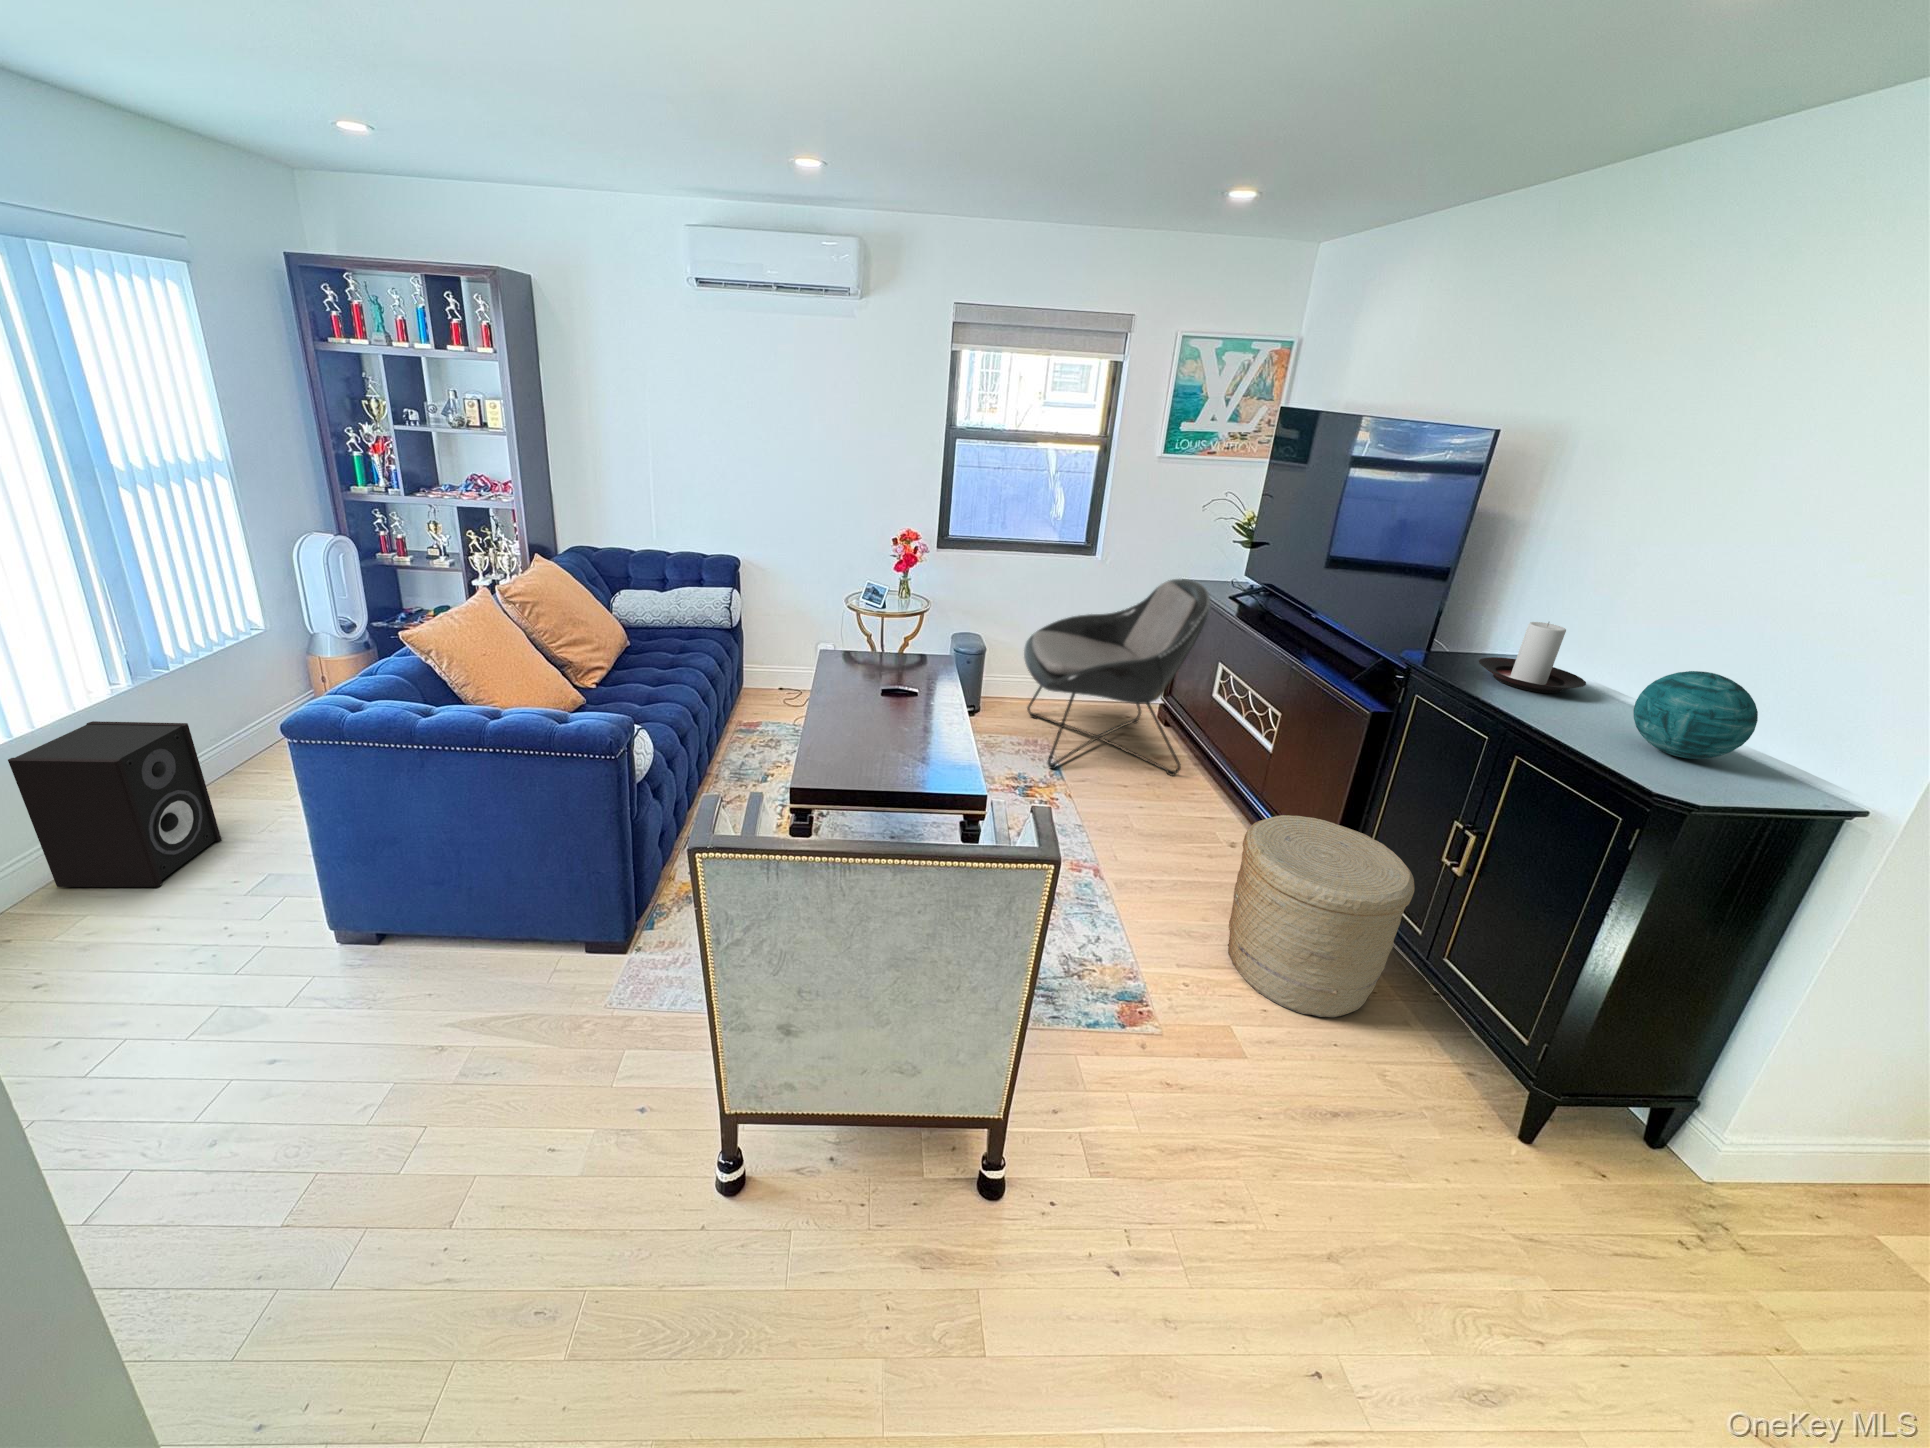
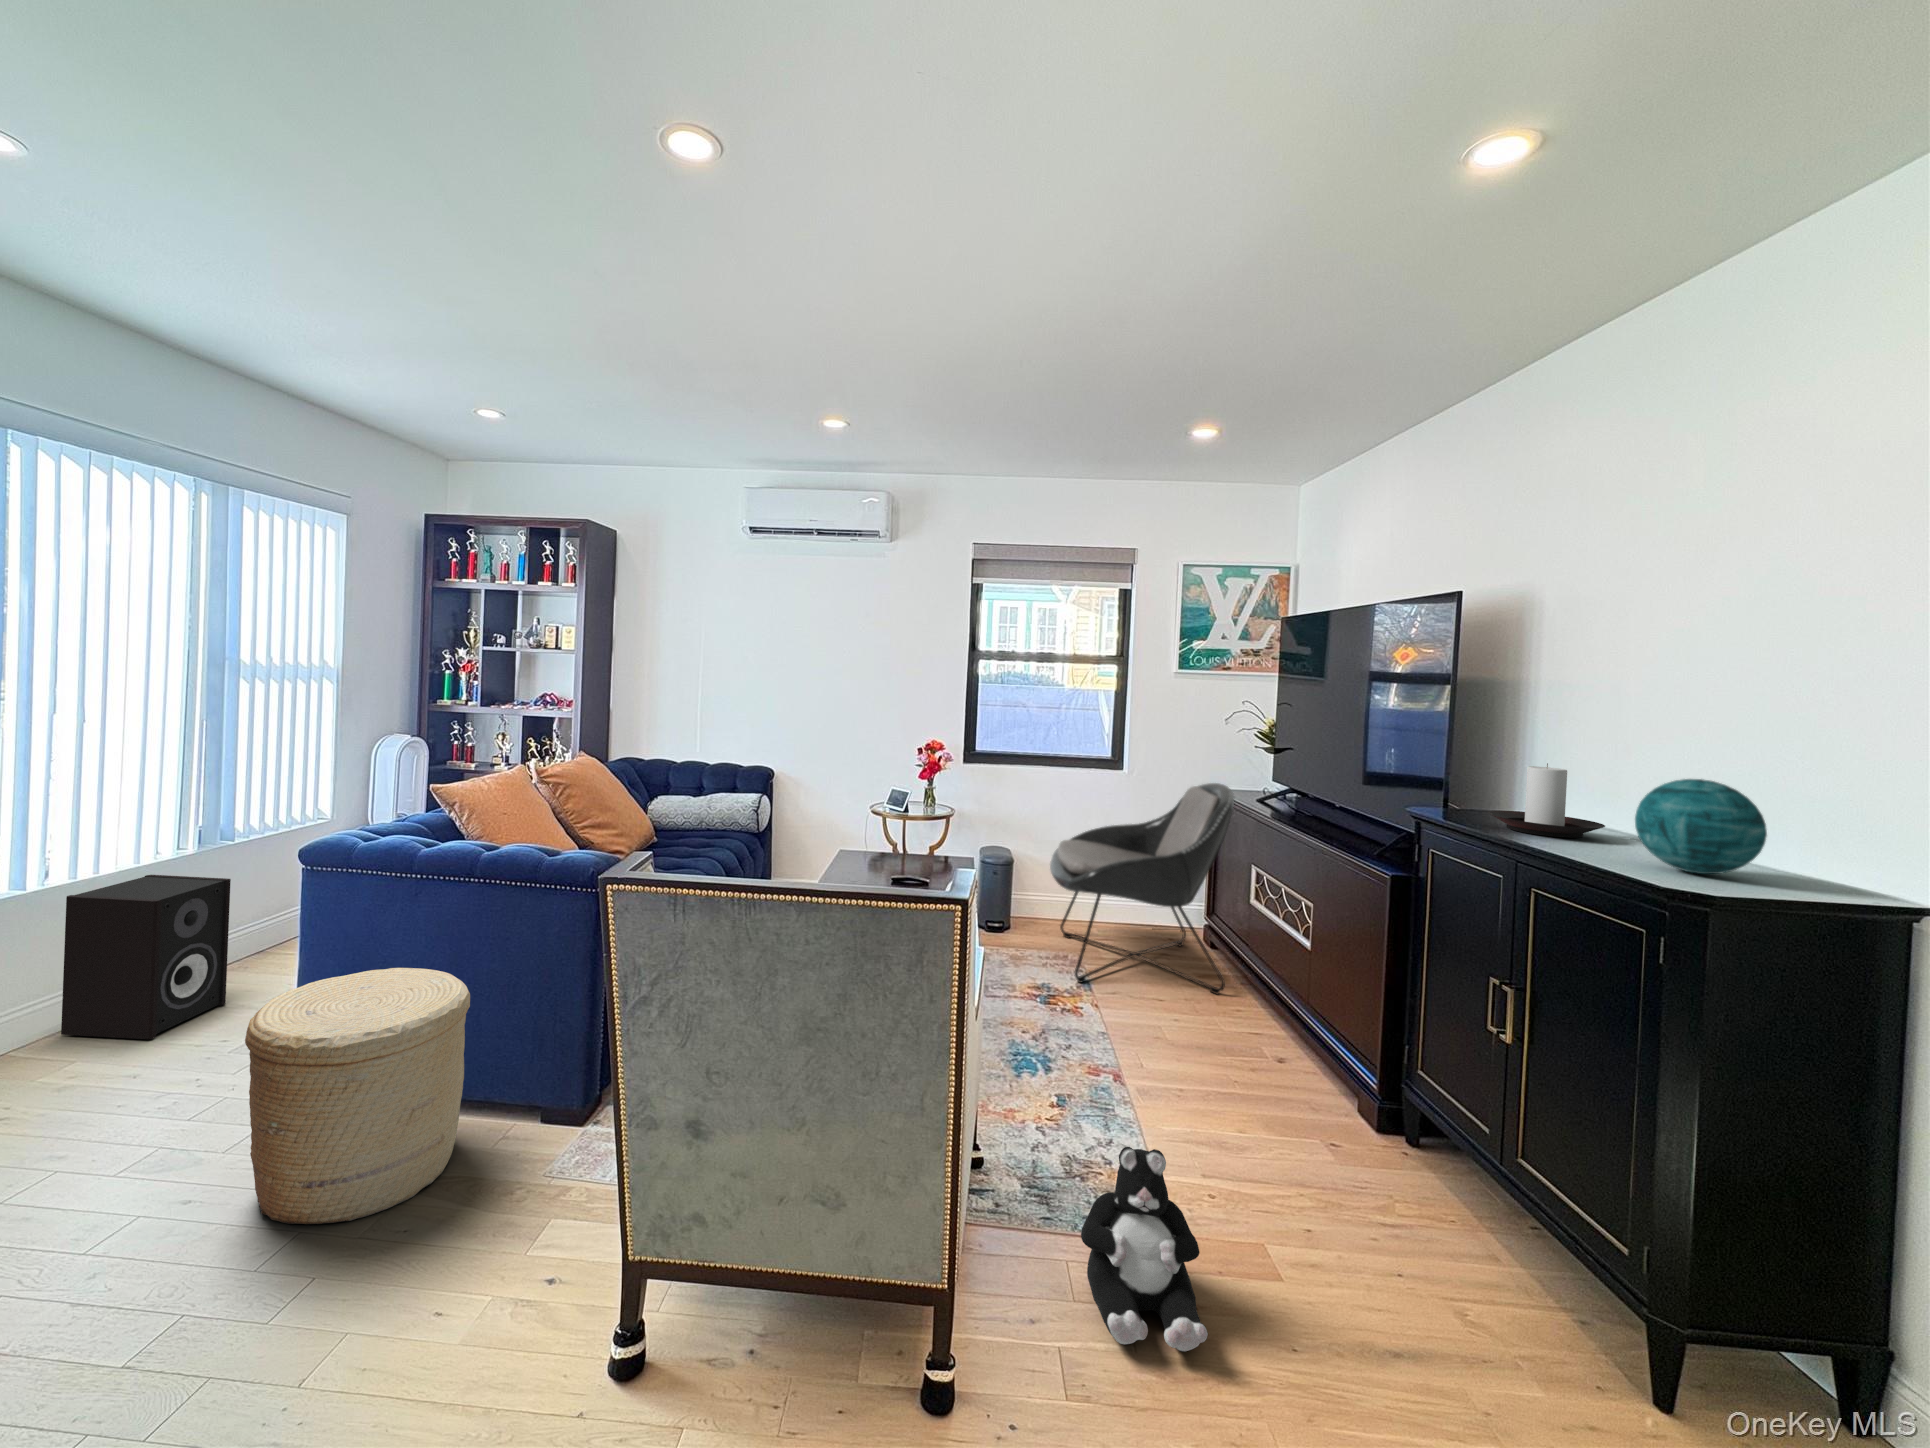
woven basket: present [1228,815,1415,1017] -> present [245,968,470,1224]
plush toy: none [1096,981,1201,1133] -> present [1081,1147,1208,1351]

